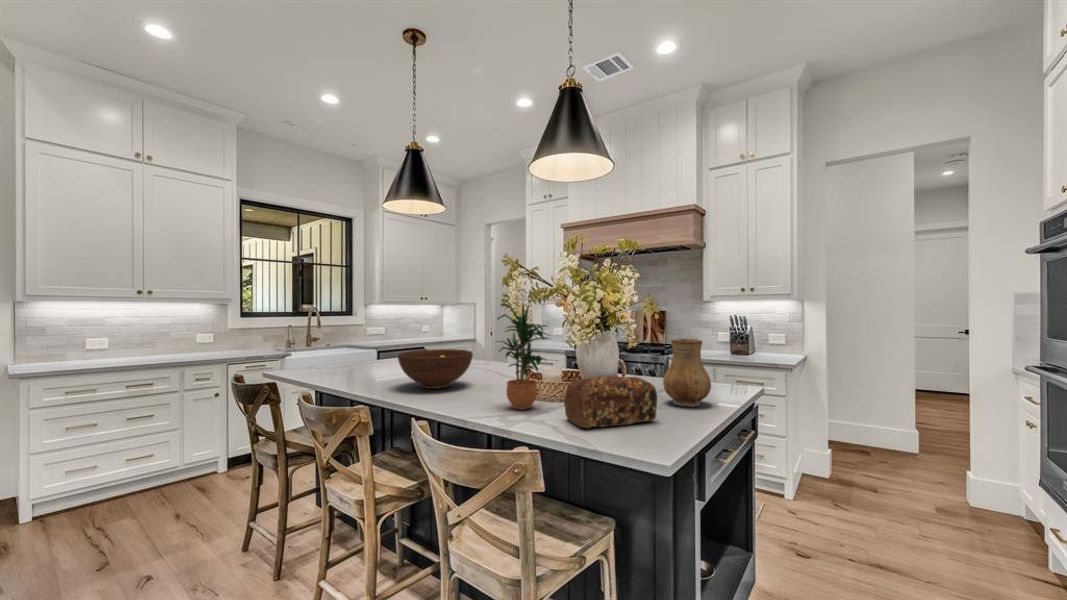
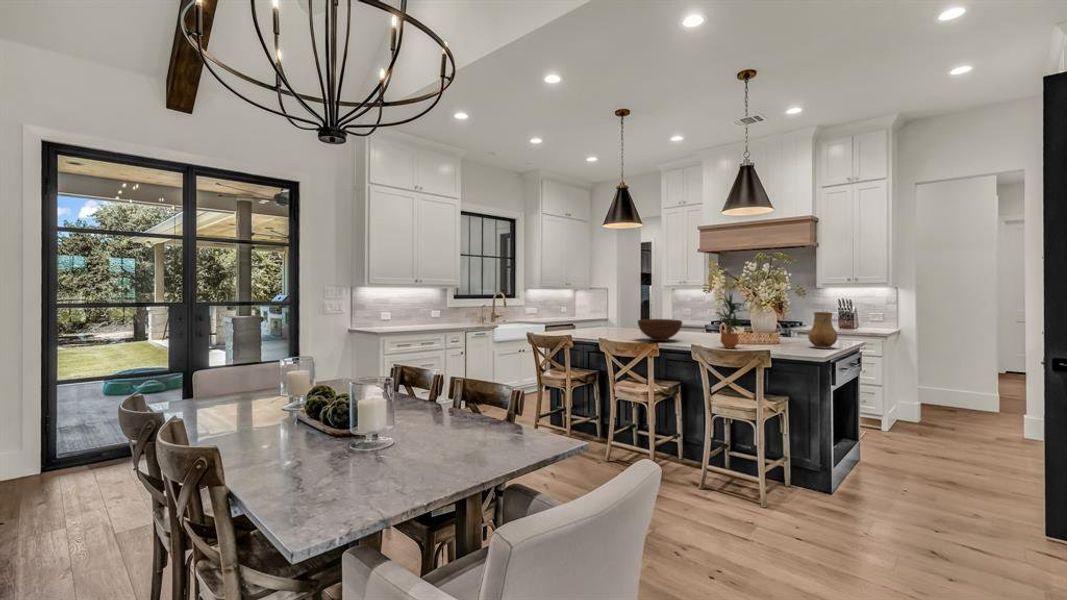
bread loaf: present [564,376,657,429] -> none [760,330,811,354]

